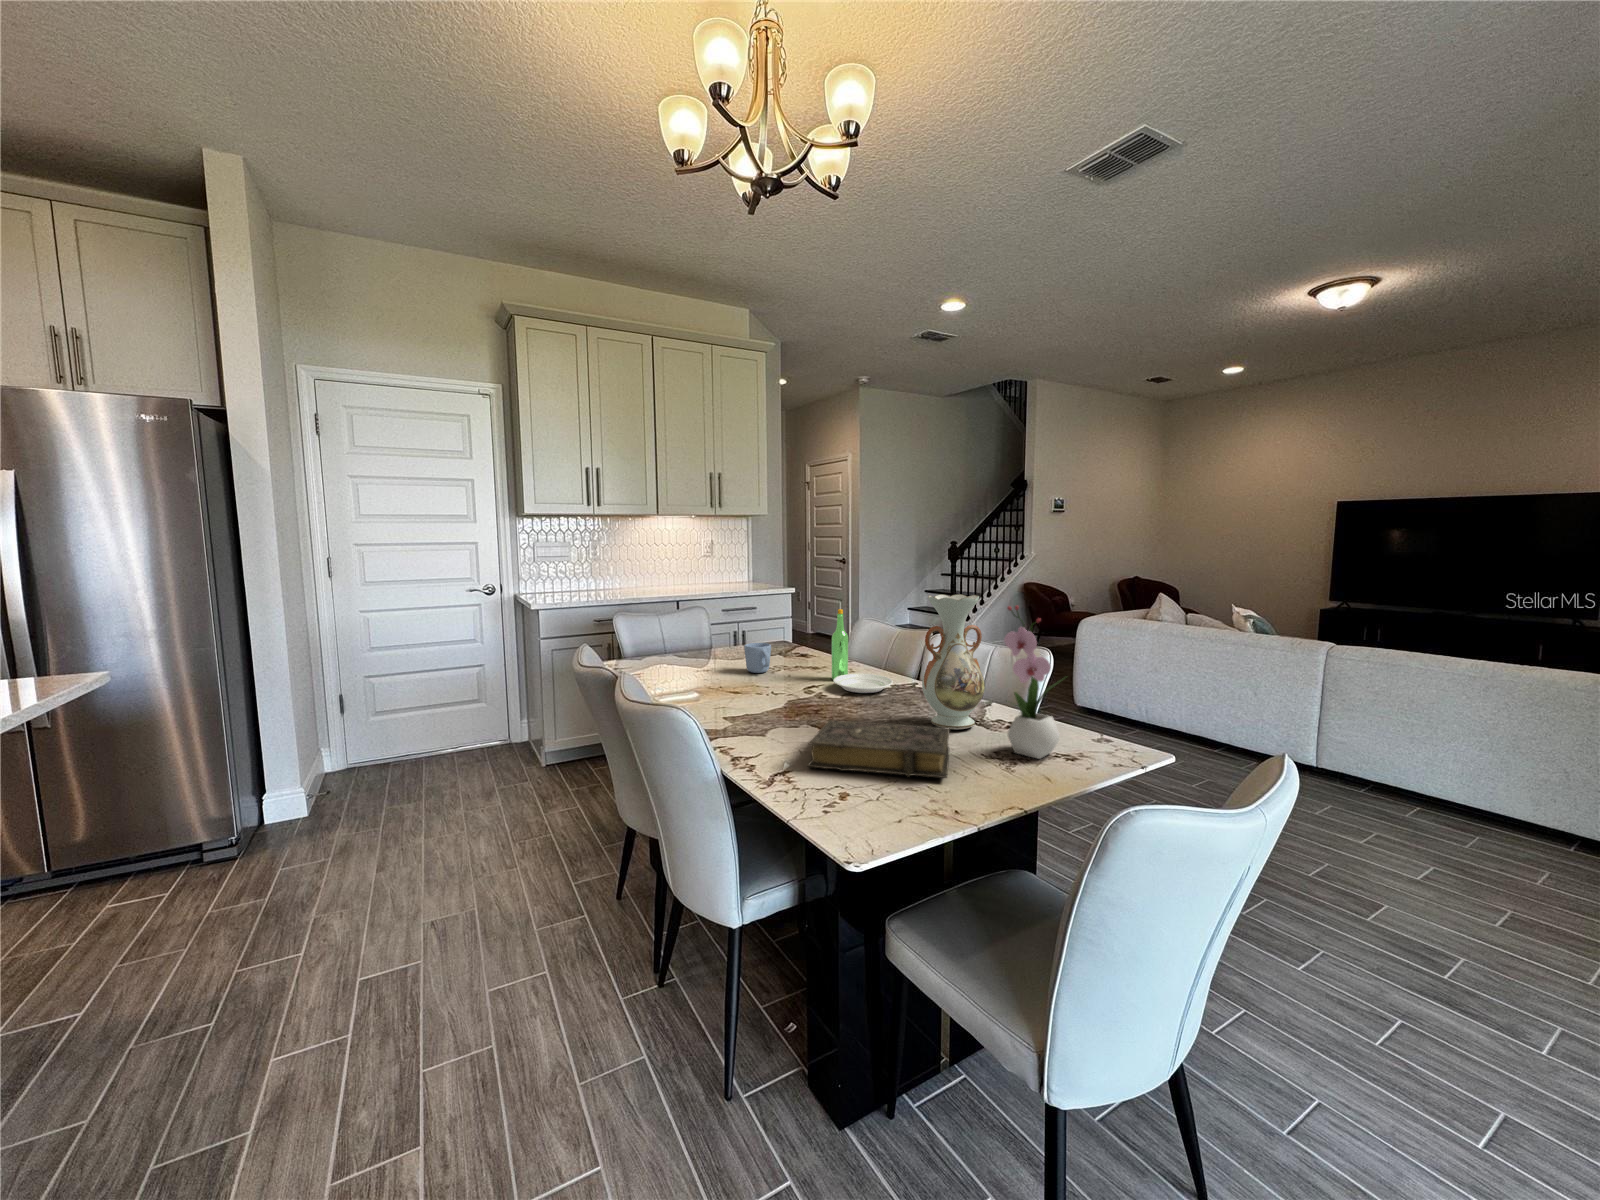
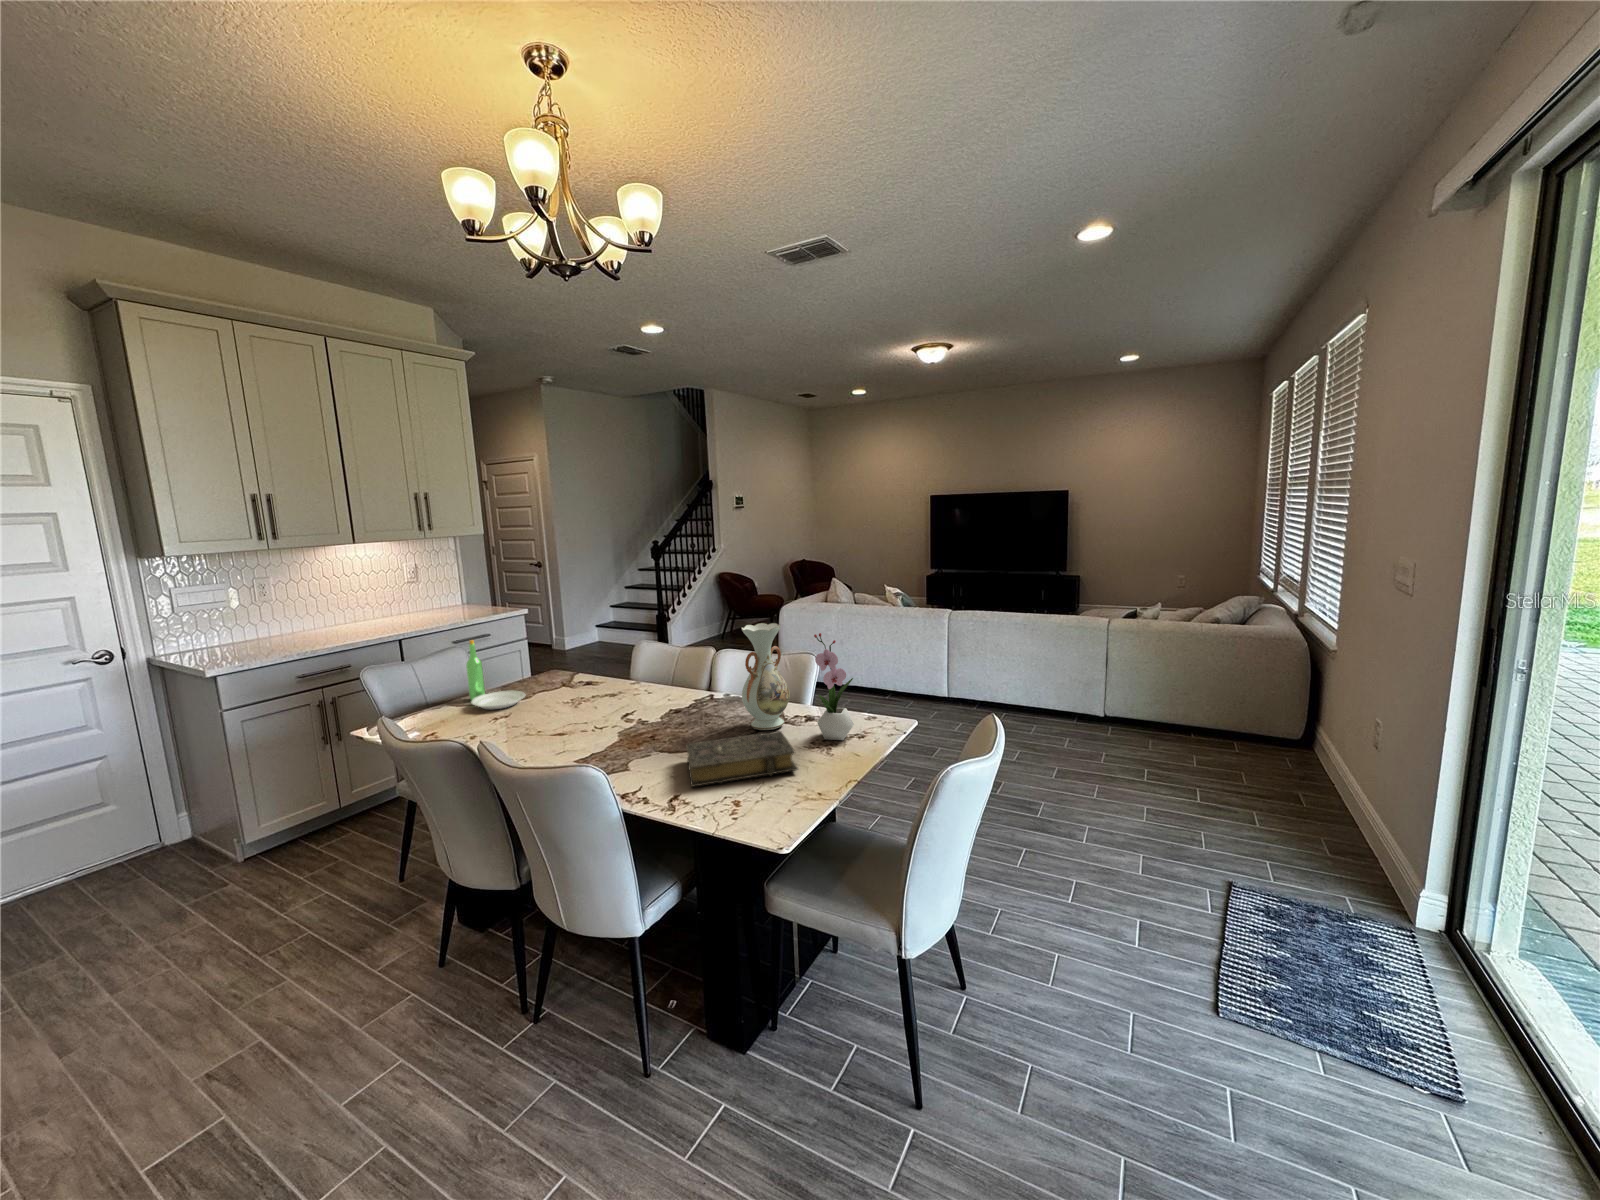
plate: present [832,609,893,693] -> present [466,640,525,709]
mug: present [744,643,771,673] -> none [544,678,575,709]

